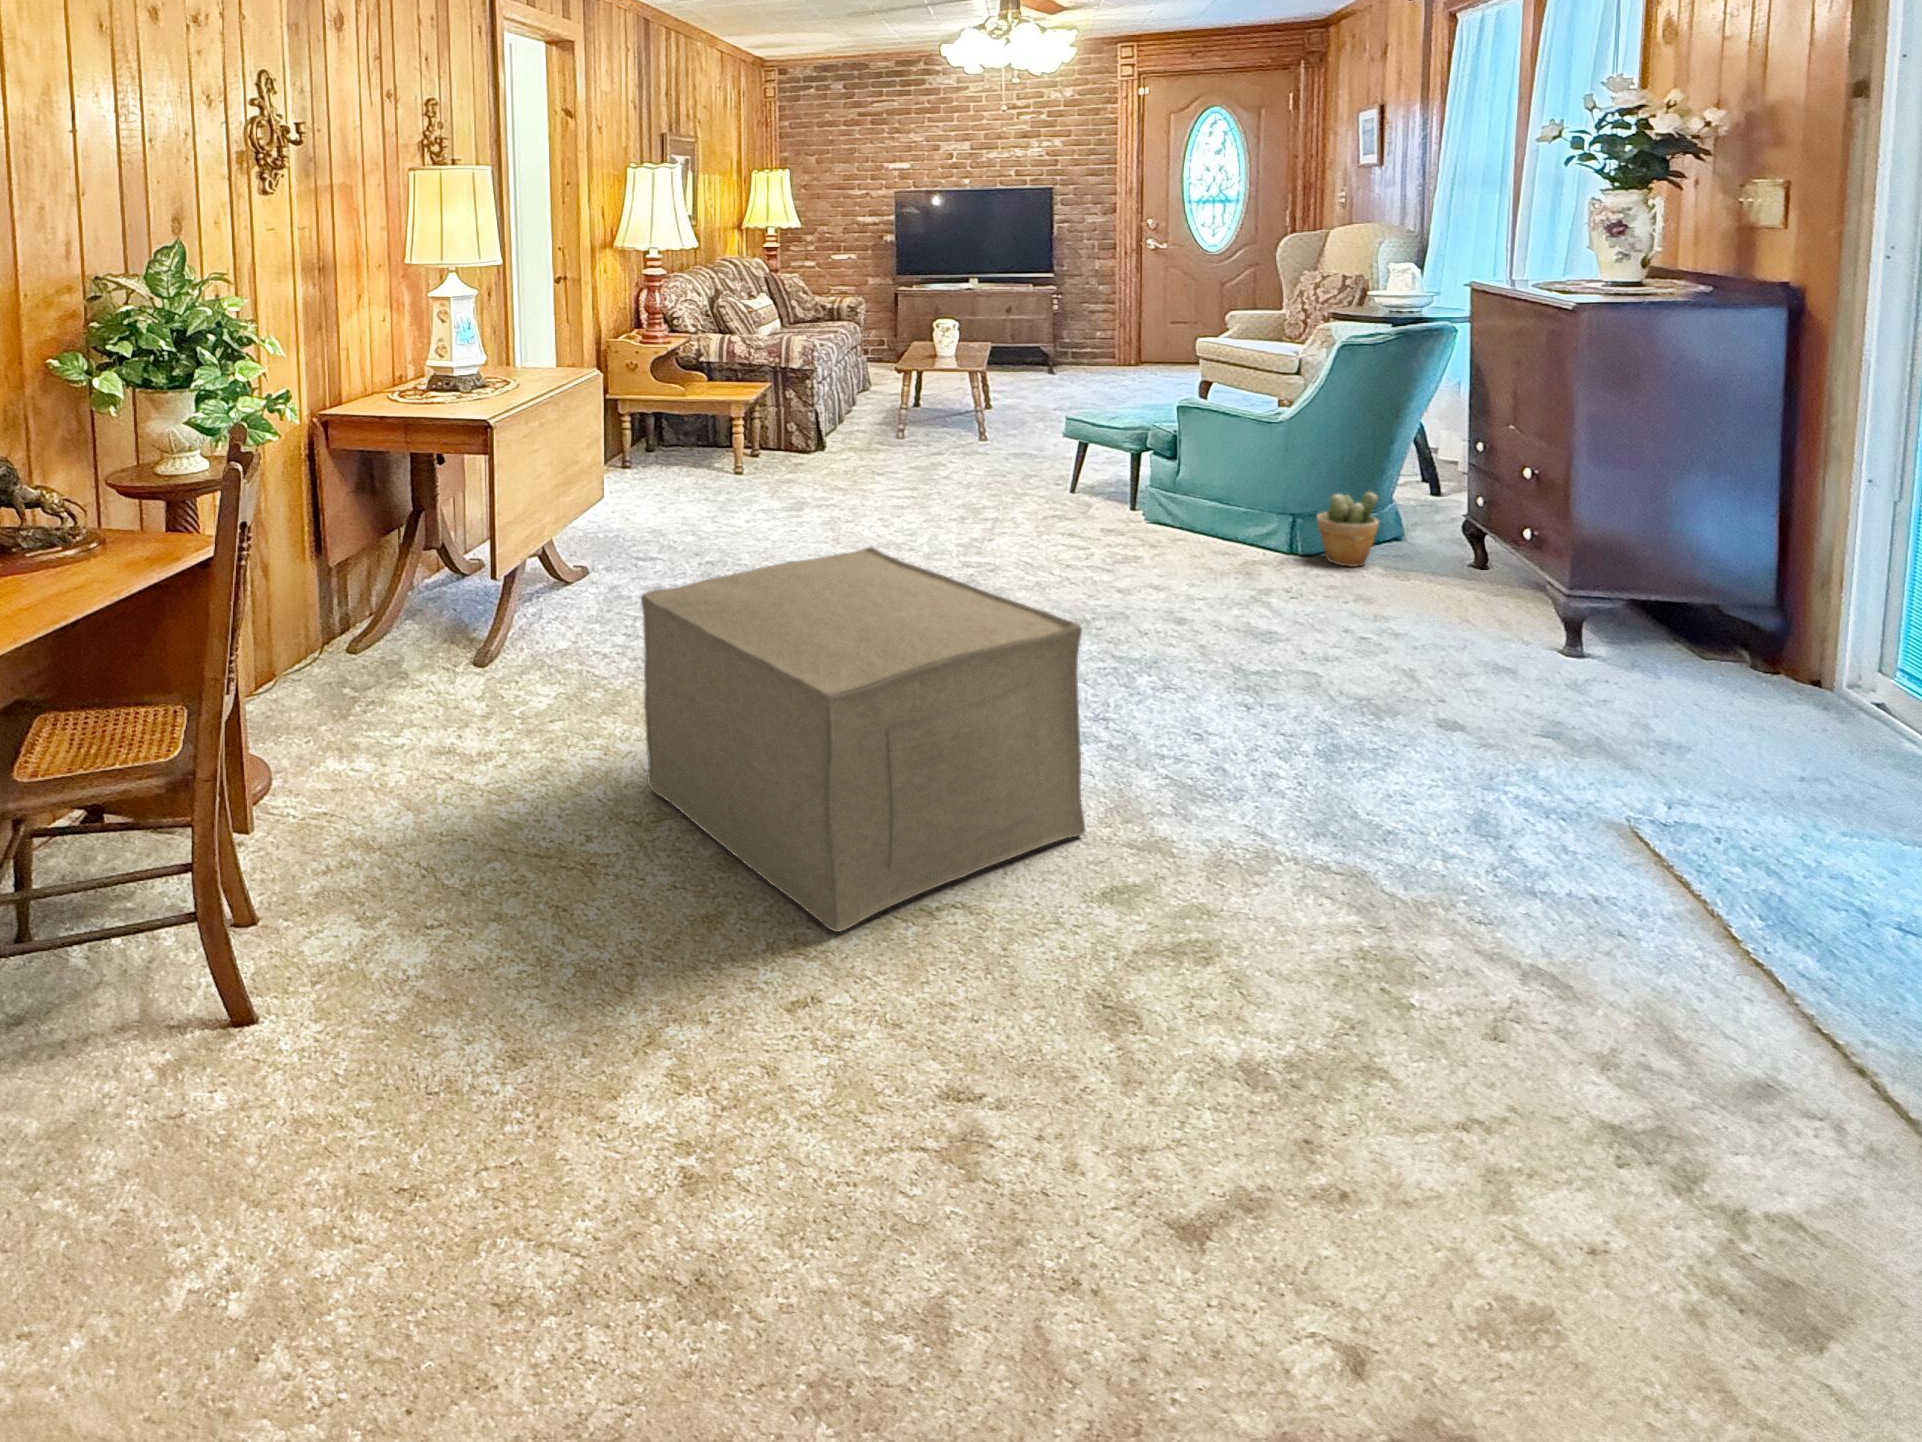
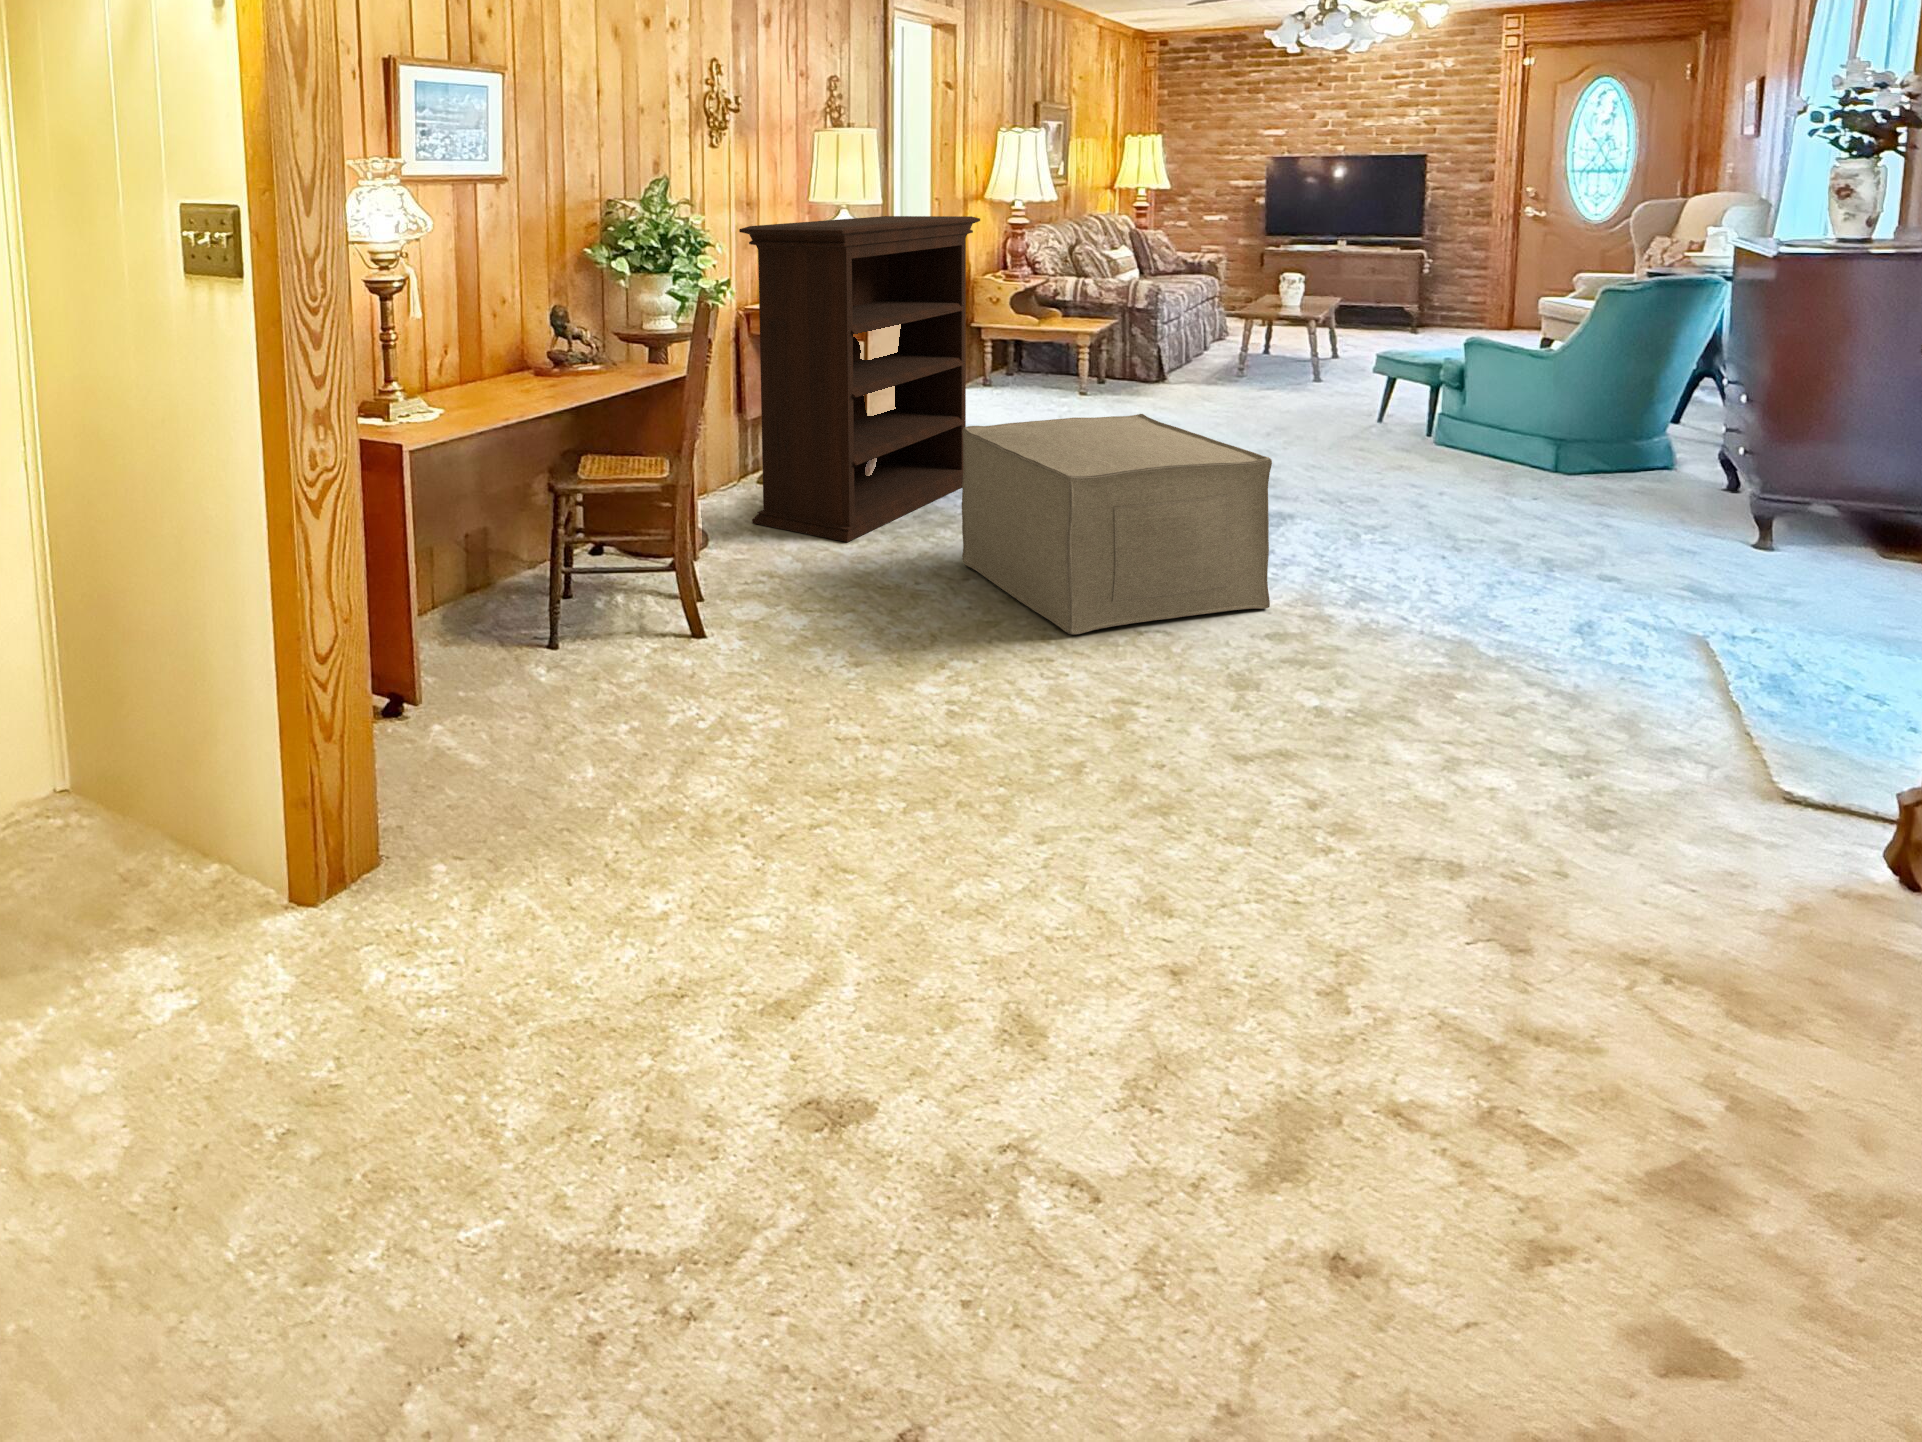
bookshelf: none [302,280,638,761] -> present [739,216,980,542]
potted plant: present [1317,492,1379,567] -> none [1578,420,1635,483]

